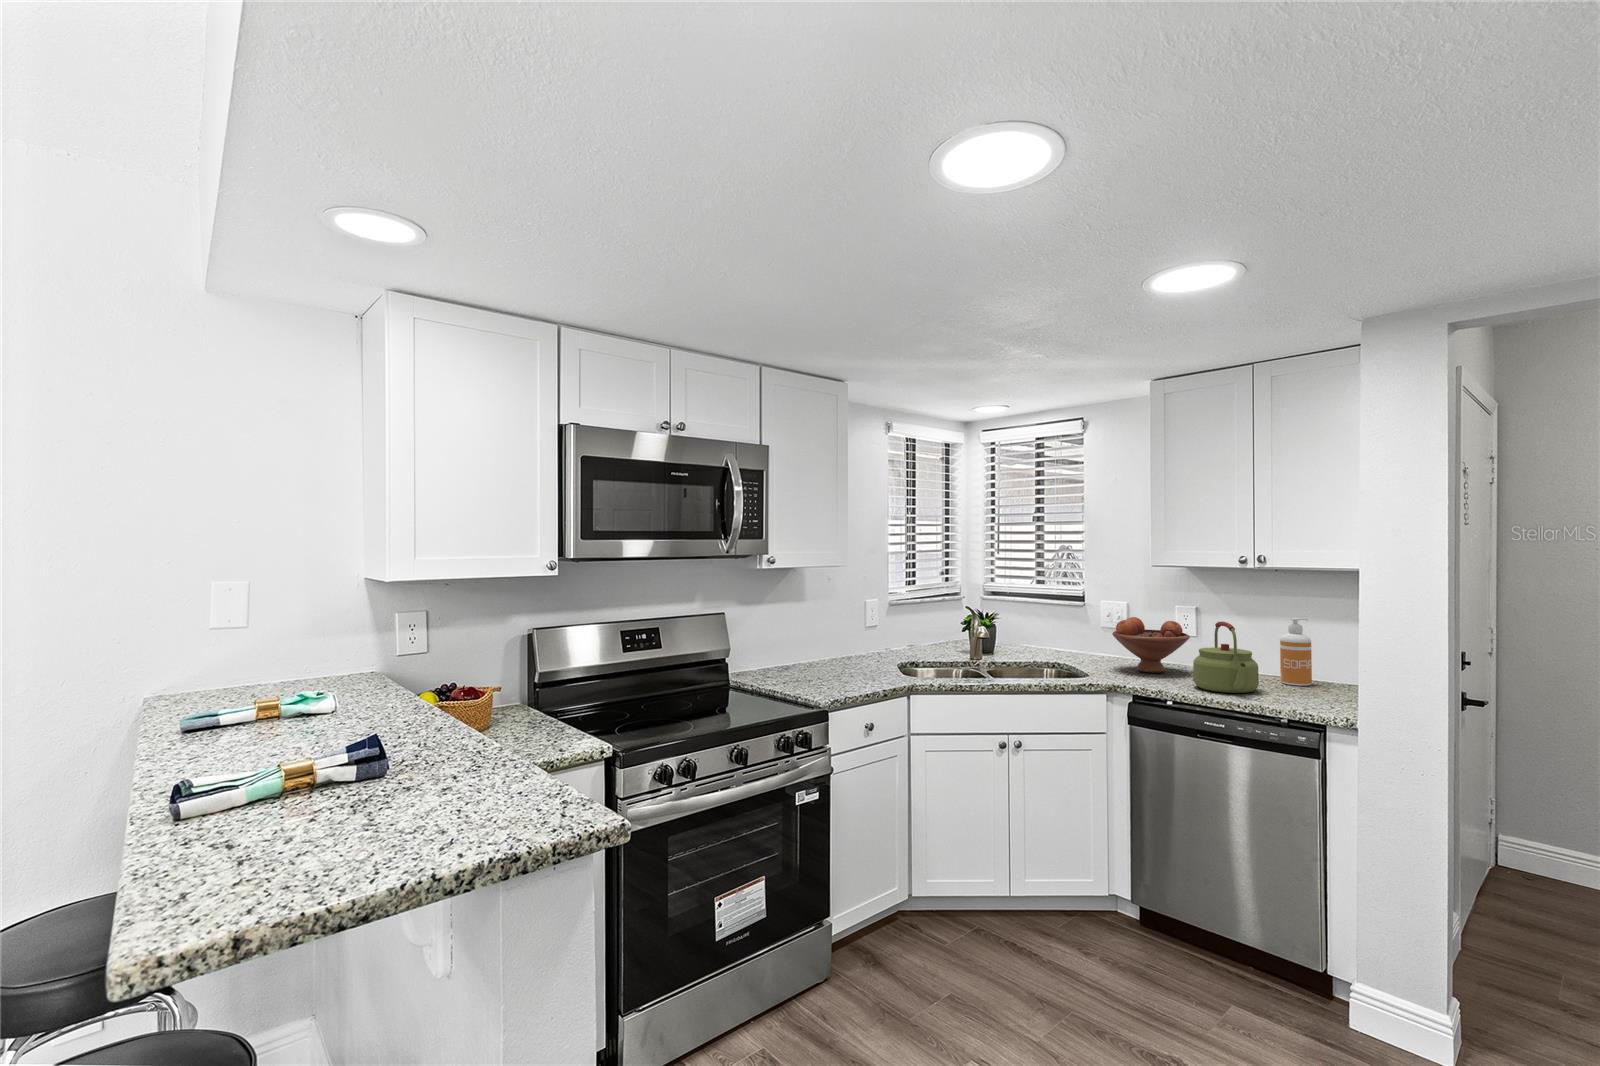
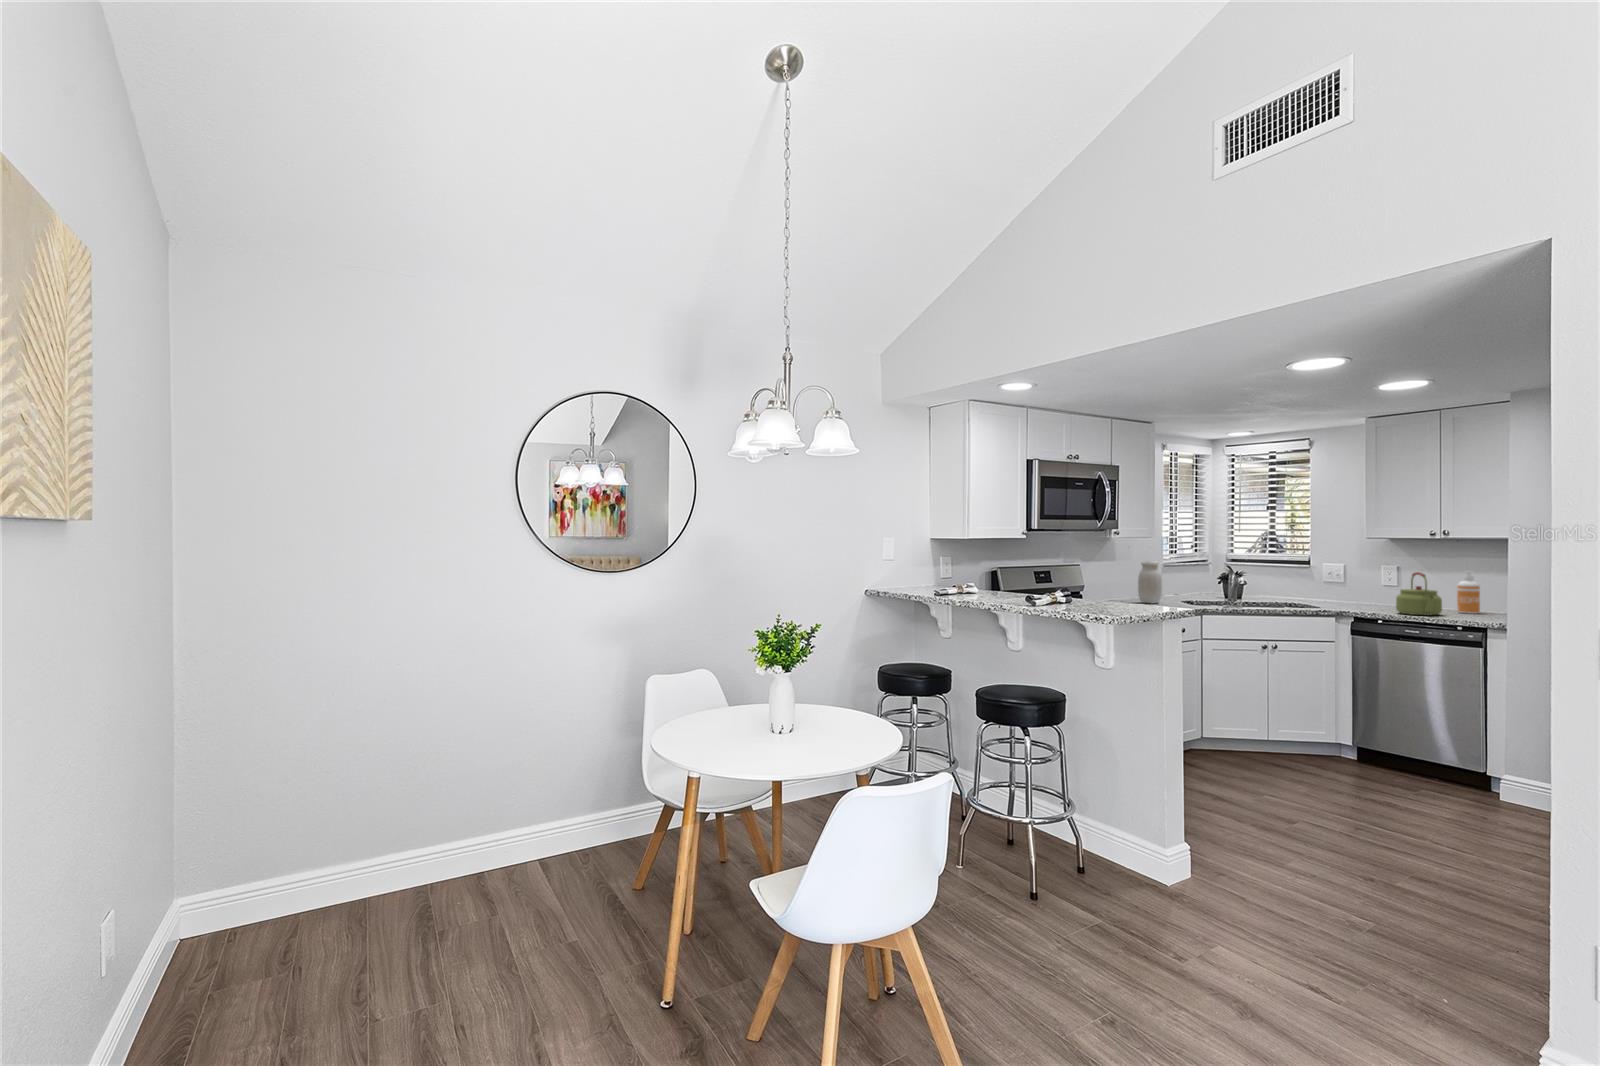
jar: none [840,599,874,666] -> present [1138,561,1162,603]
fruit bowl: present [1112,617,1190,673] -> none [1334,573,1392,608]

